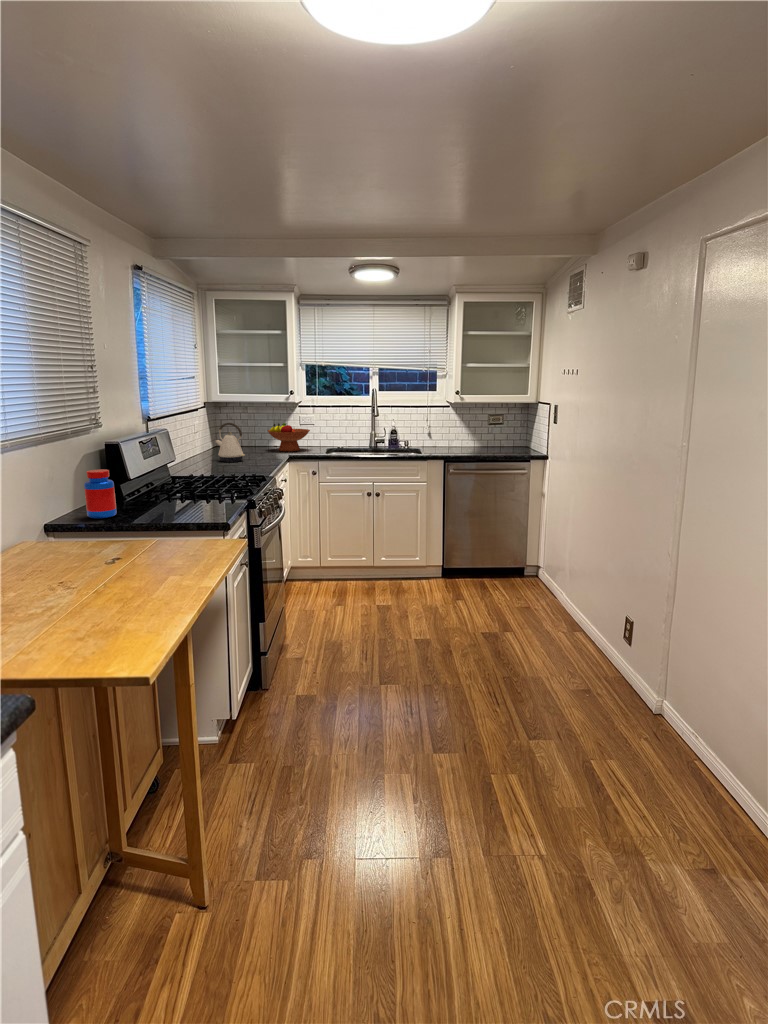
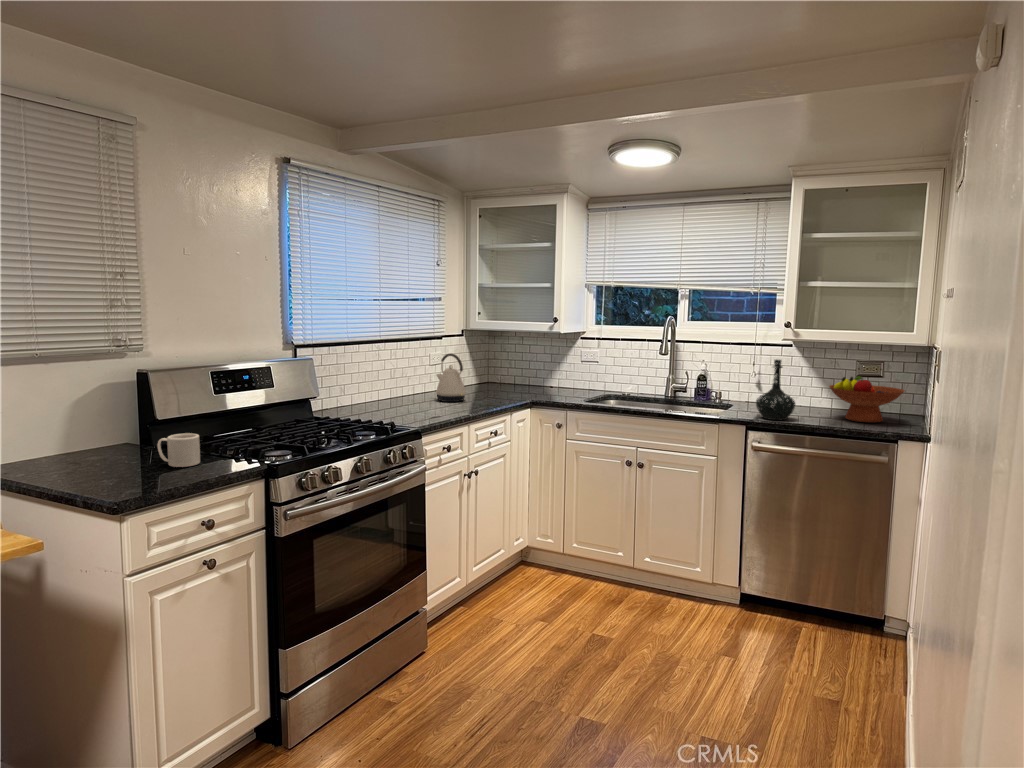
bottle: none [446,416,470,455] -> present [756,360,795,420]
fruit bowl: present [268,423,310,452] -> present [829,376,904,423]
jar: present [84,469,117,519] -> none [111,398,150,457]
mug: none [148,492,181,518] -> present [157,433,200,467]

